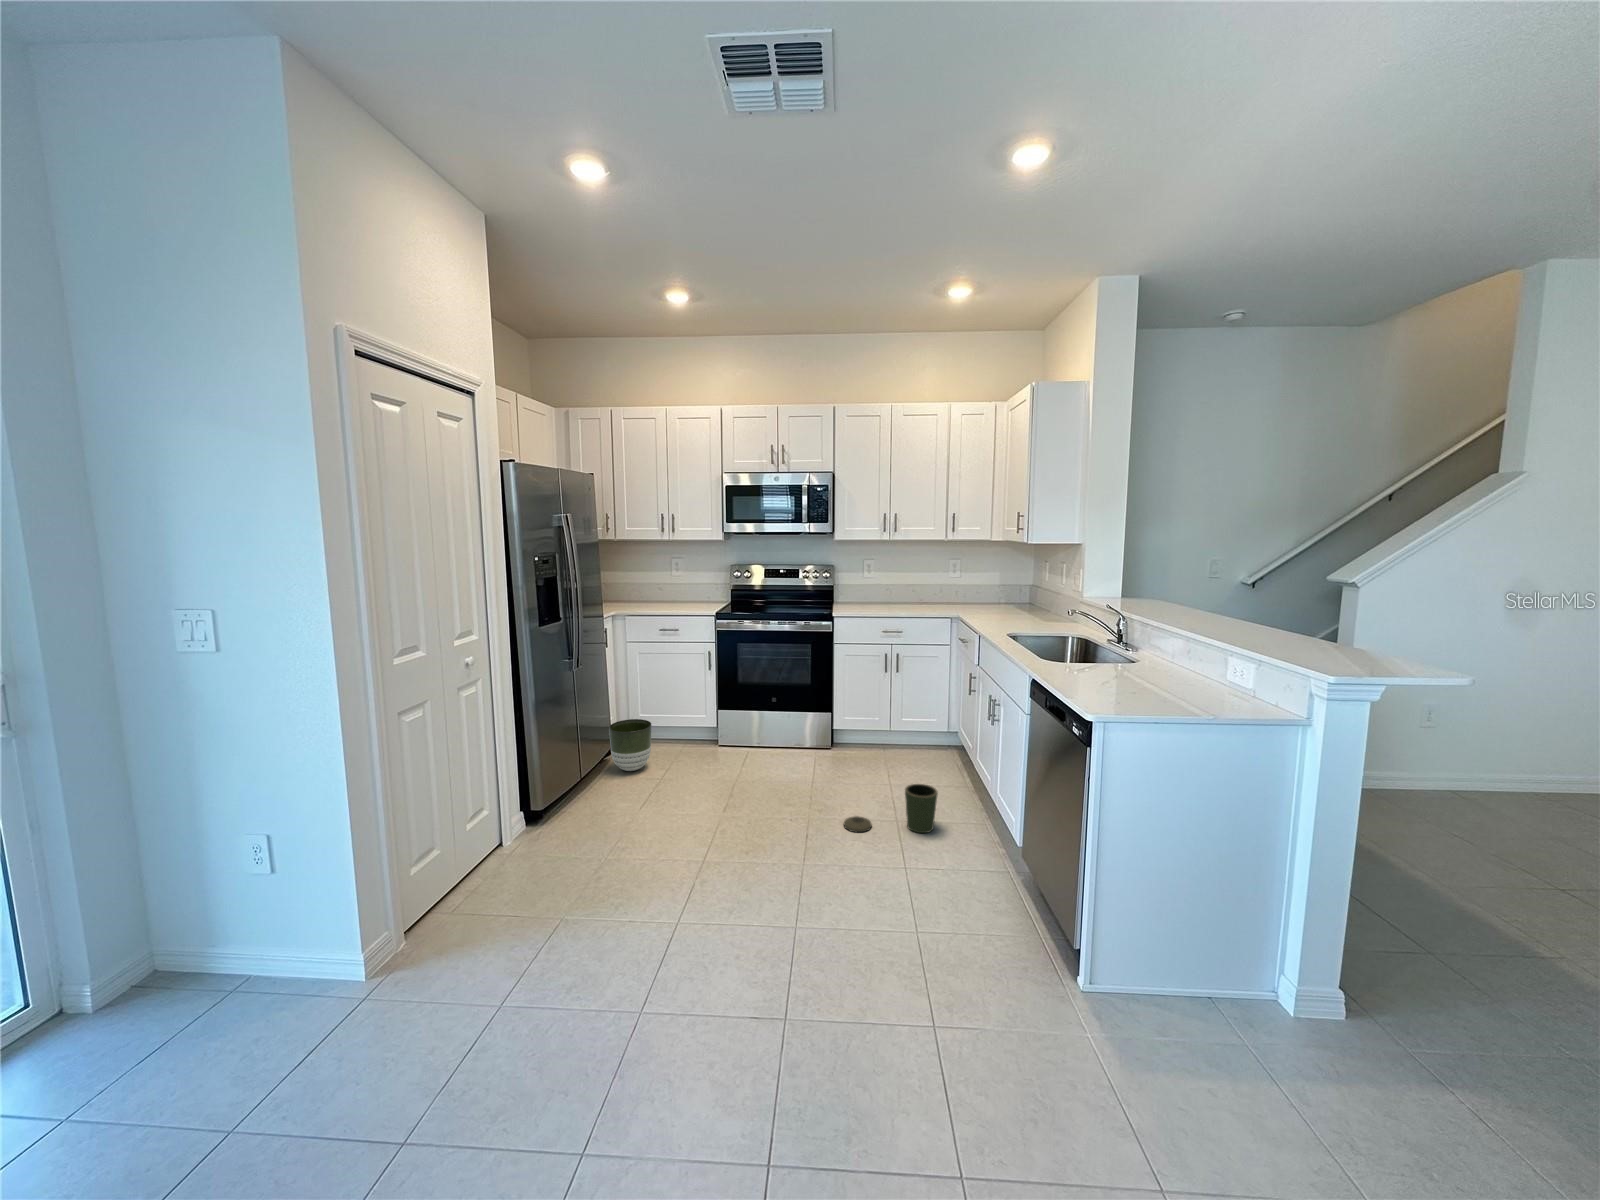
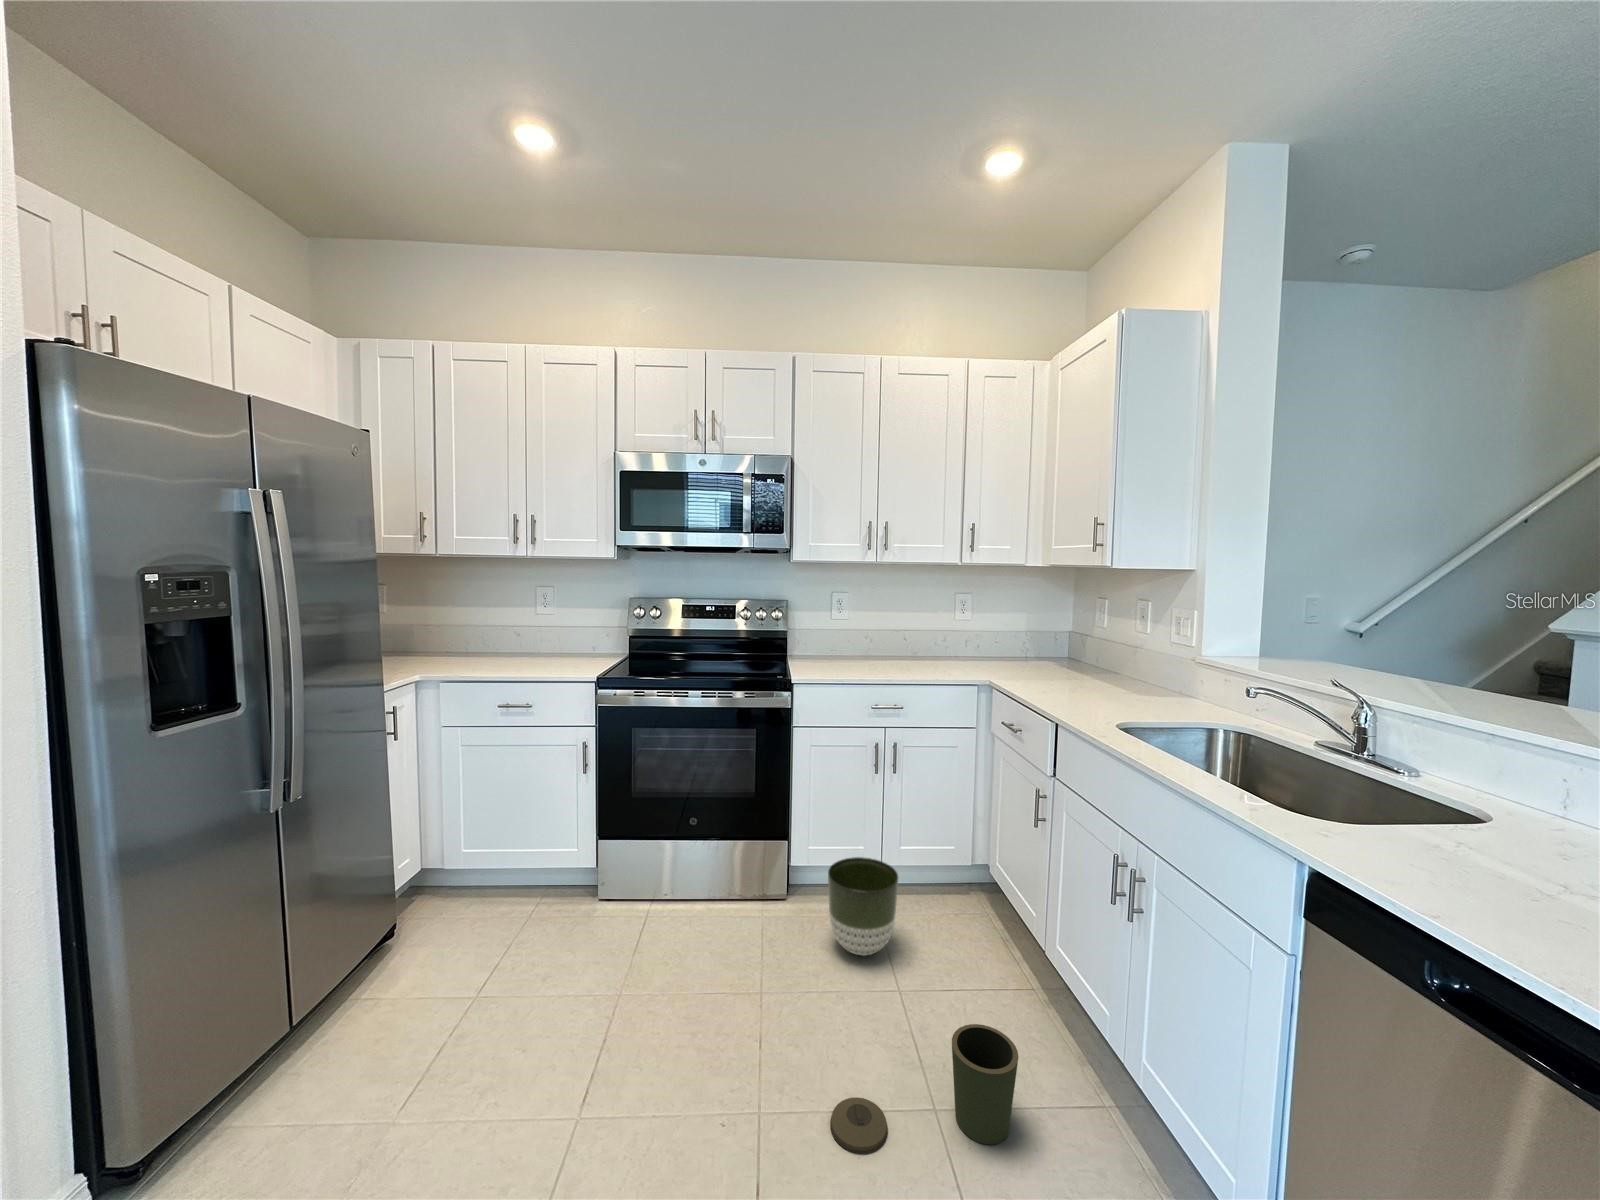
planter: present [609,719,652,771] -> present [828,857,898,956]

